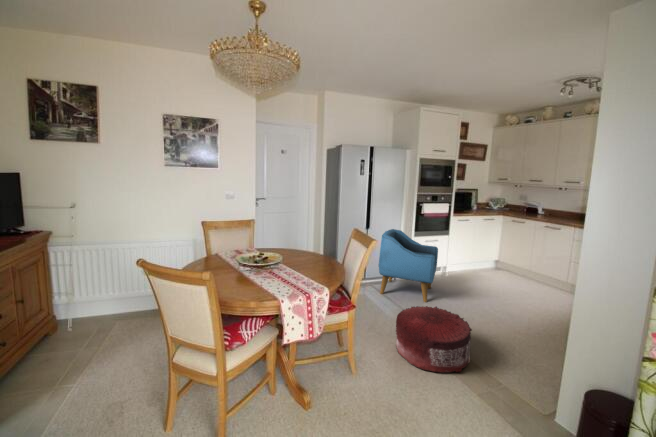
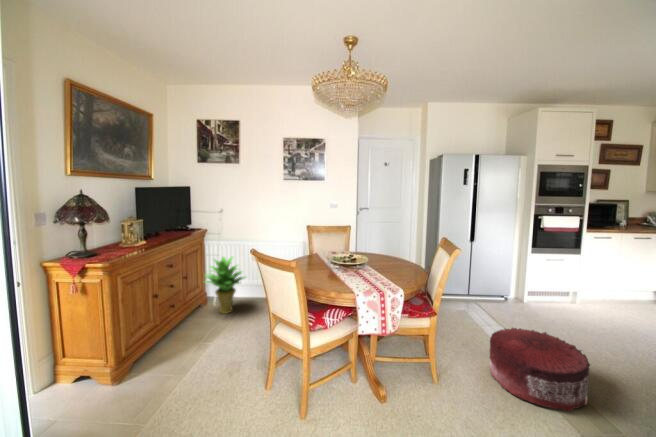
armchair: present [379,229,438,302] -> none [481,243,561,329]
potted plant: none [50,265,121,343] -> present [206,257,244,314]

